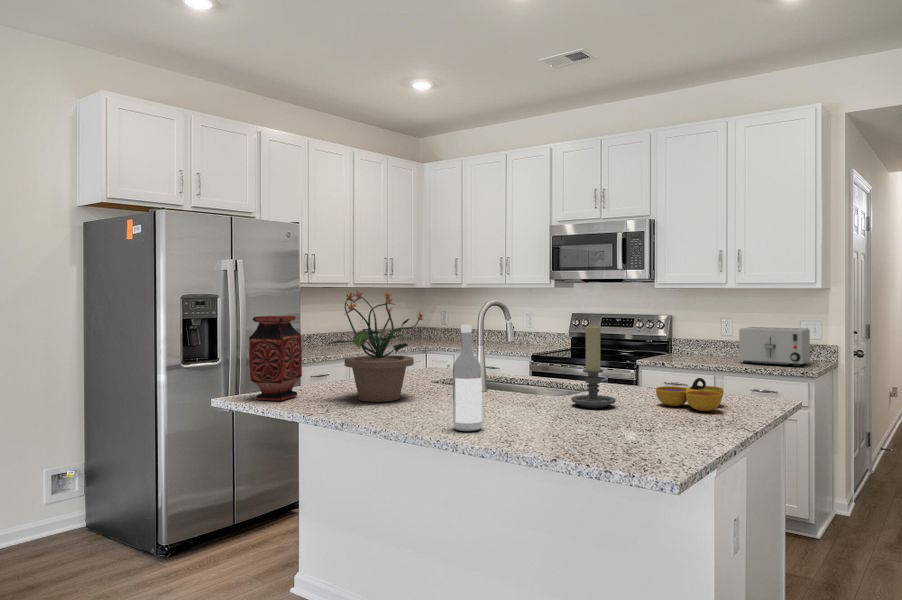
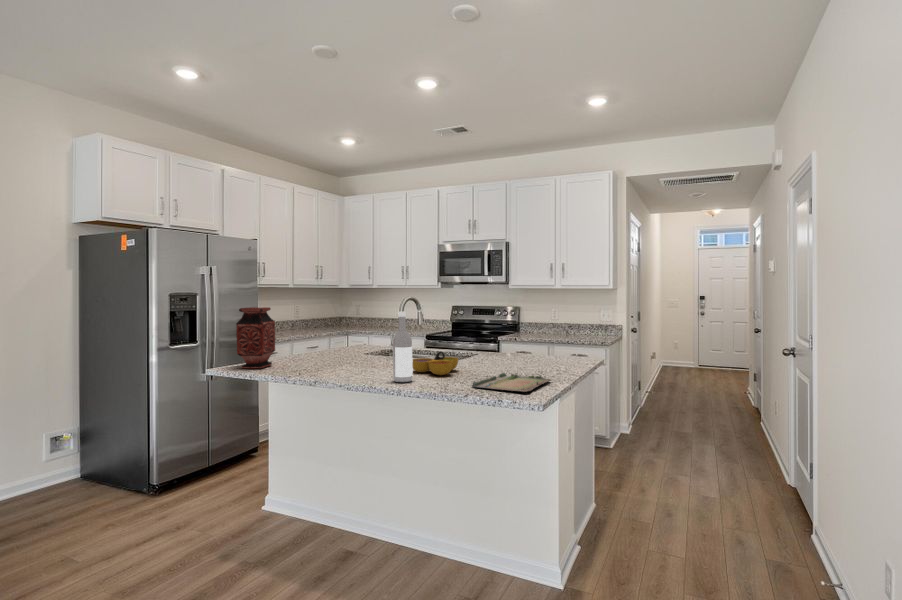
potted plant: present [327,291,423,402] -> none [294,289,366,367]
candle holder: present [571,326,616,408] -> none [465,312,494,366]
toaster: present [739,327,810,366] -> none [563,314,605,339]
decorative bowl: present [656,378,723,411] -> present [412,352,458,375]
tray: none [569,421,703,457] -> present [472,373,551,392]

